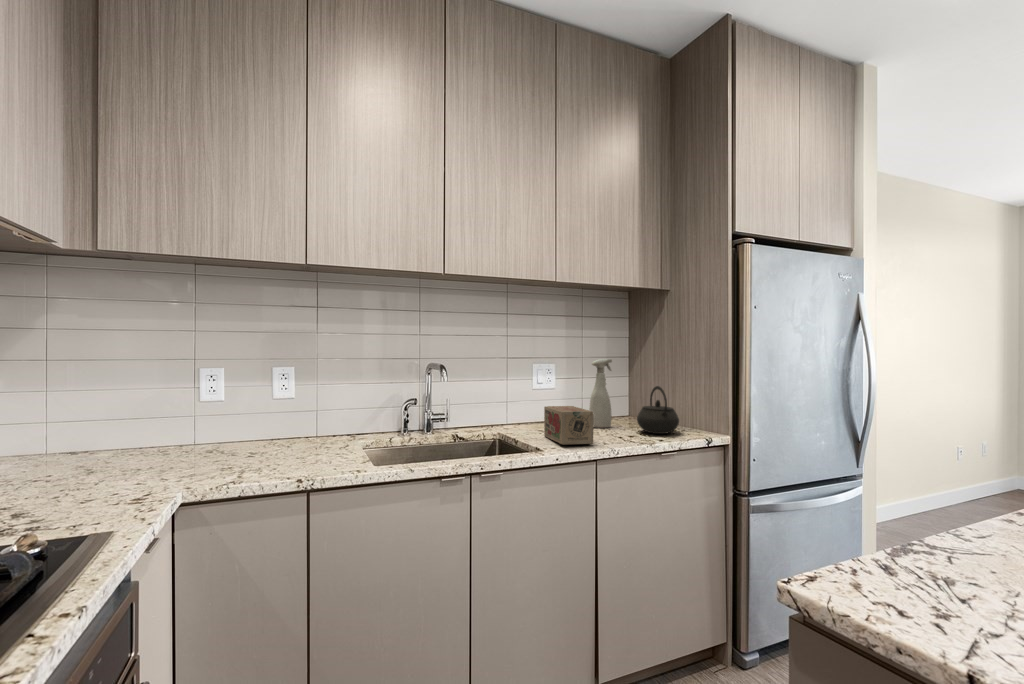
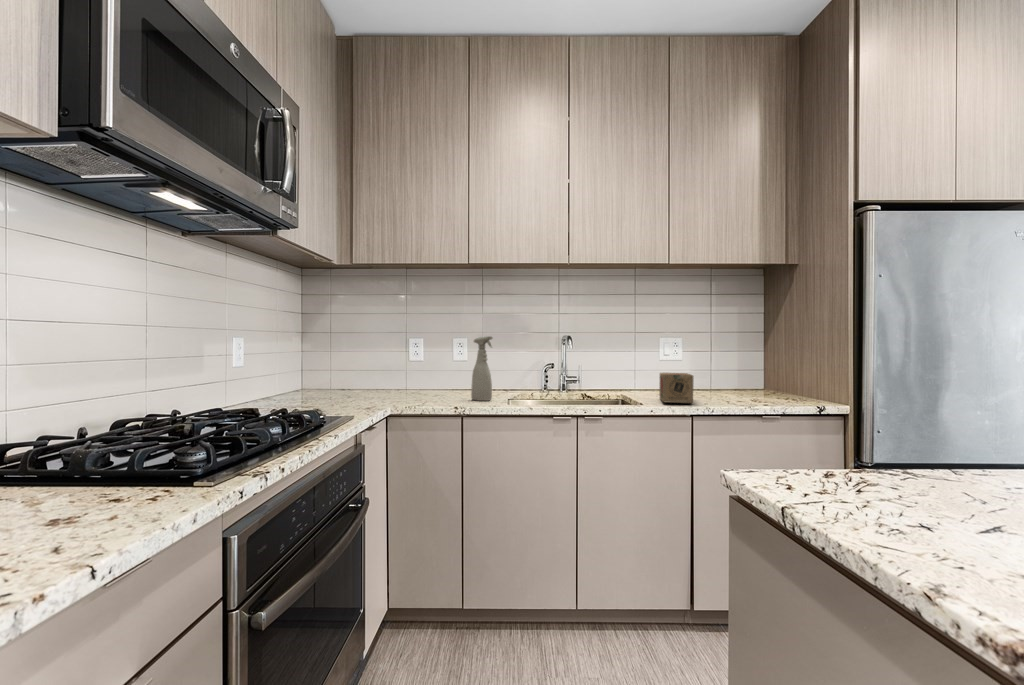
spray bottle: present [589,359,612,428] -> present [471,336,493,401]
kettle: present [637,386,679,434] -> none [753,356,797,402]

